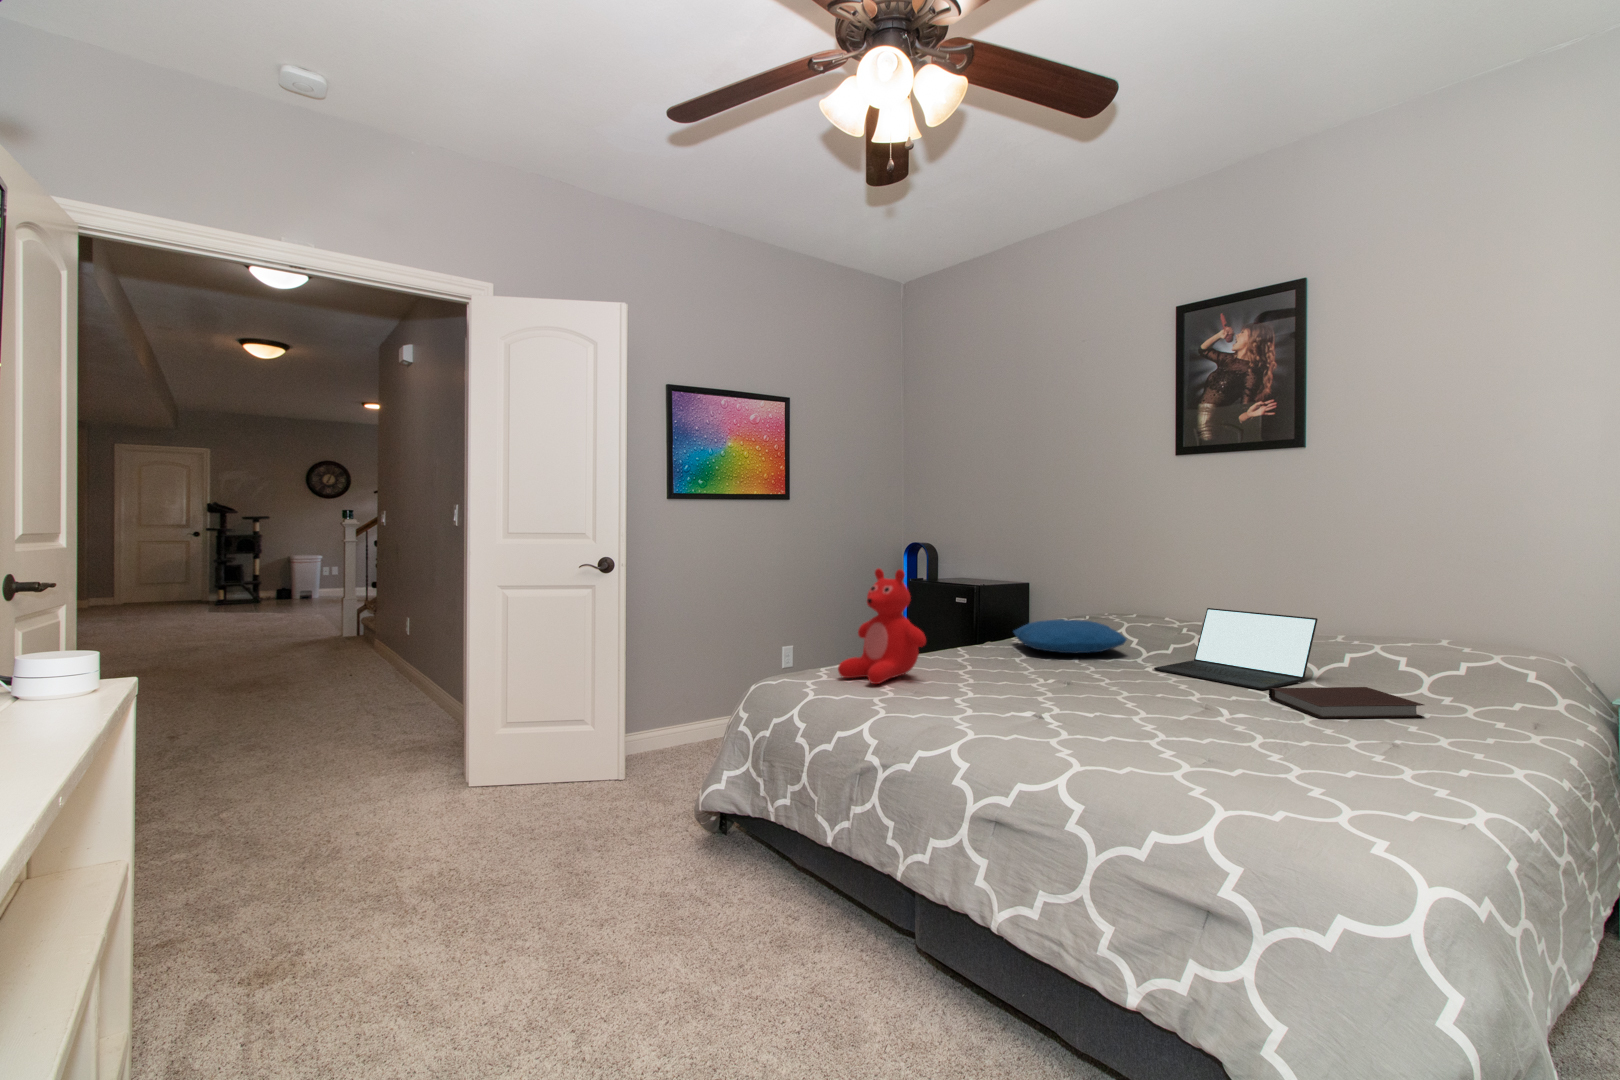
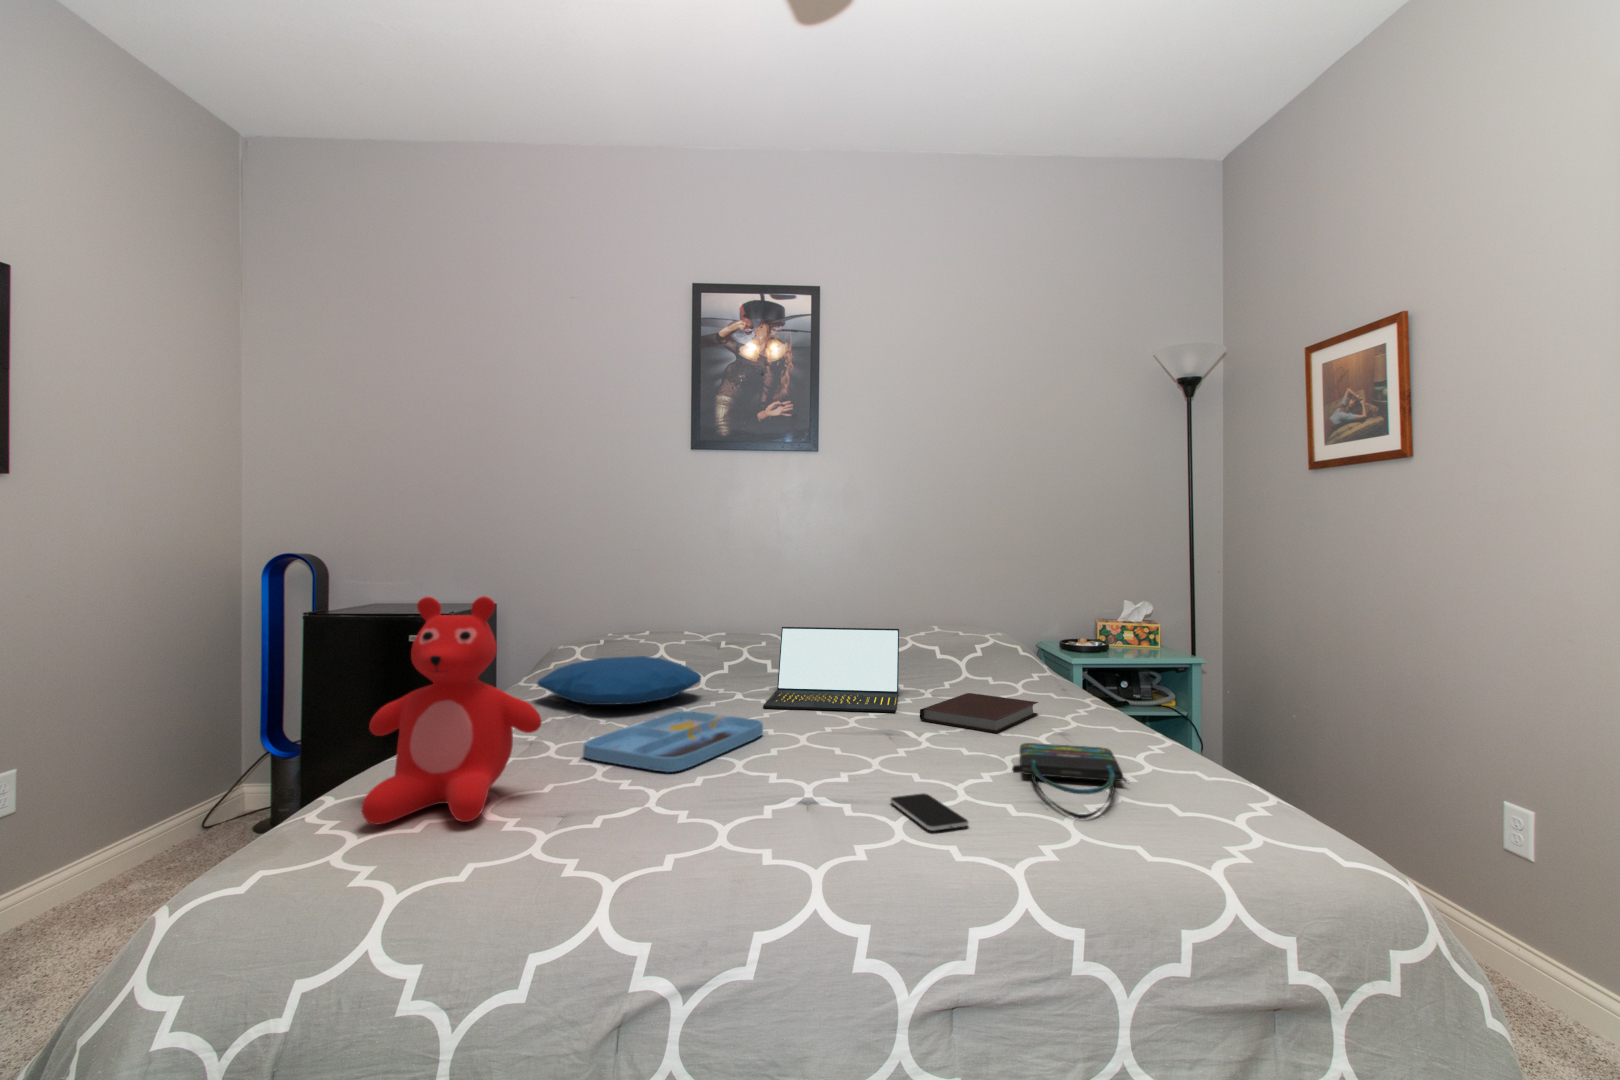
tray: none [976,659,1111,688] -> present [583,711,763,772]
tote bag: none [1203,721,1369,768] -> present [1012,743,1127,819]
smartphone: none [1078,724,1126,746] -> present [890,793,969,831]

